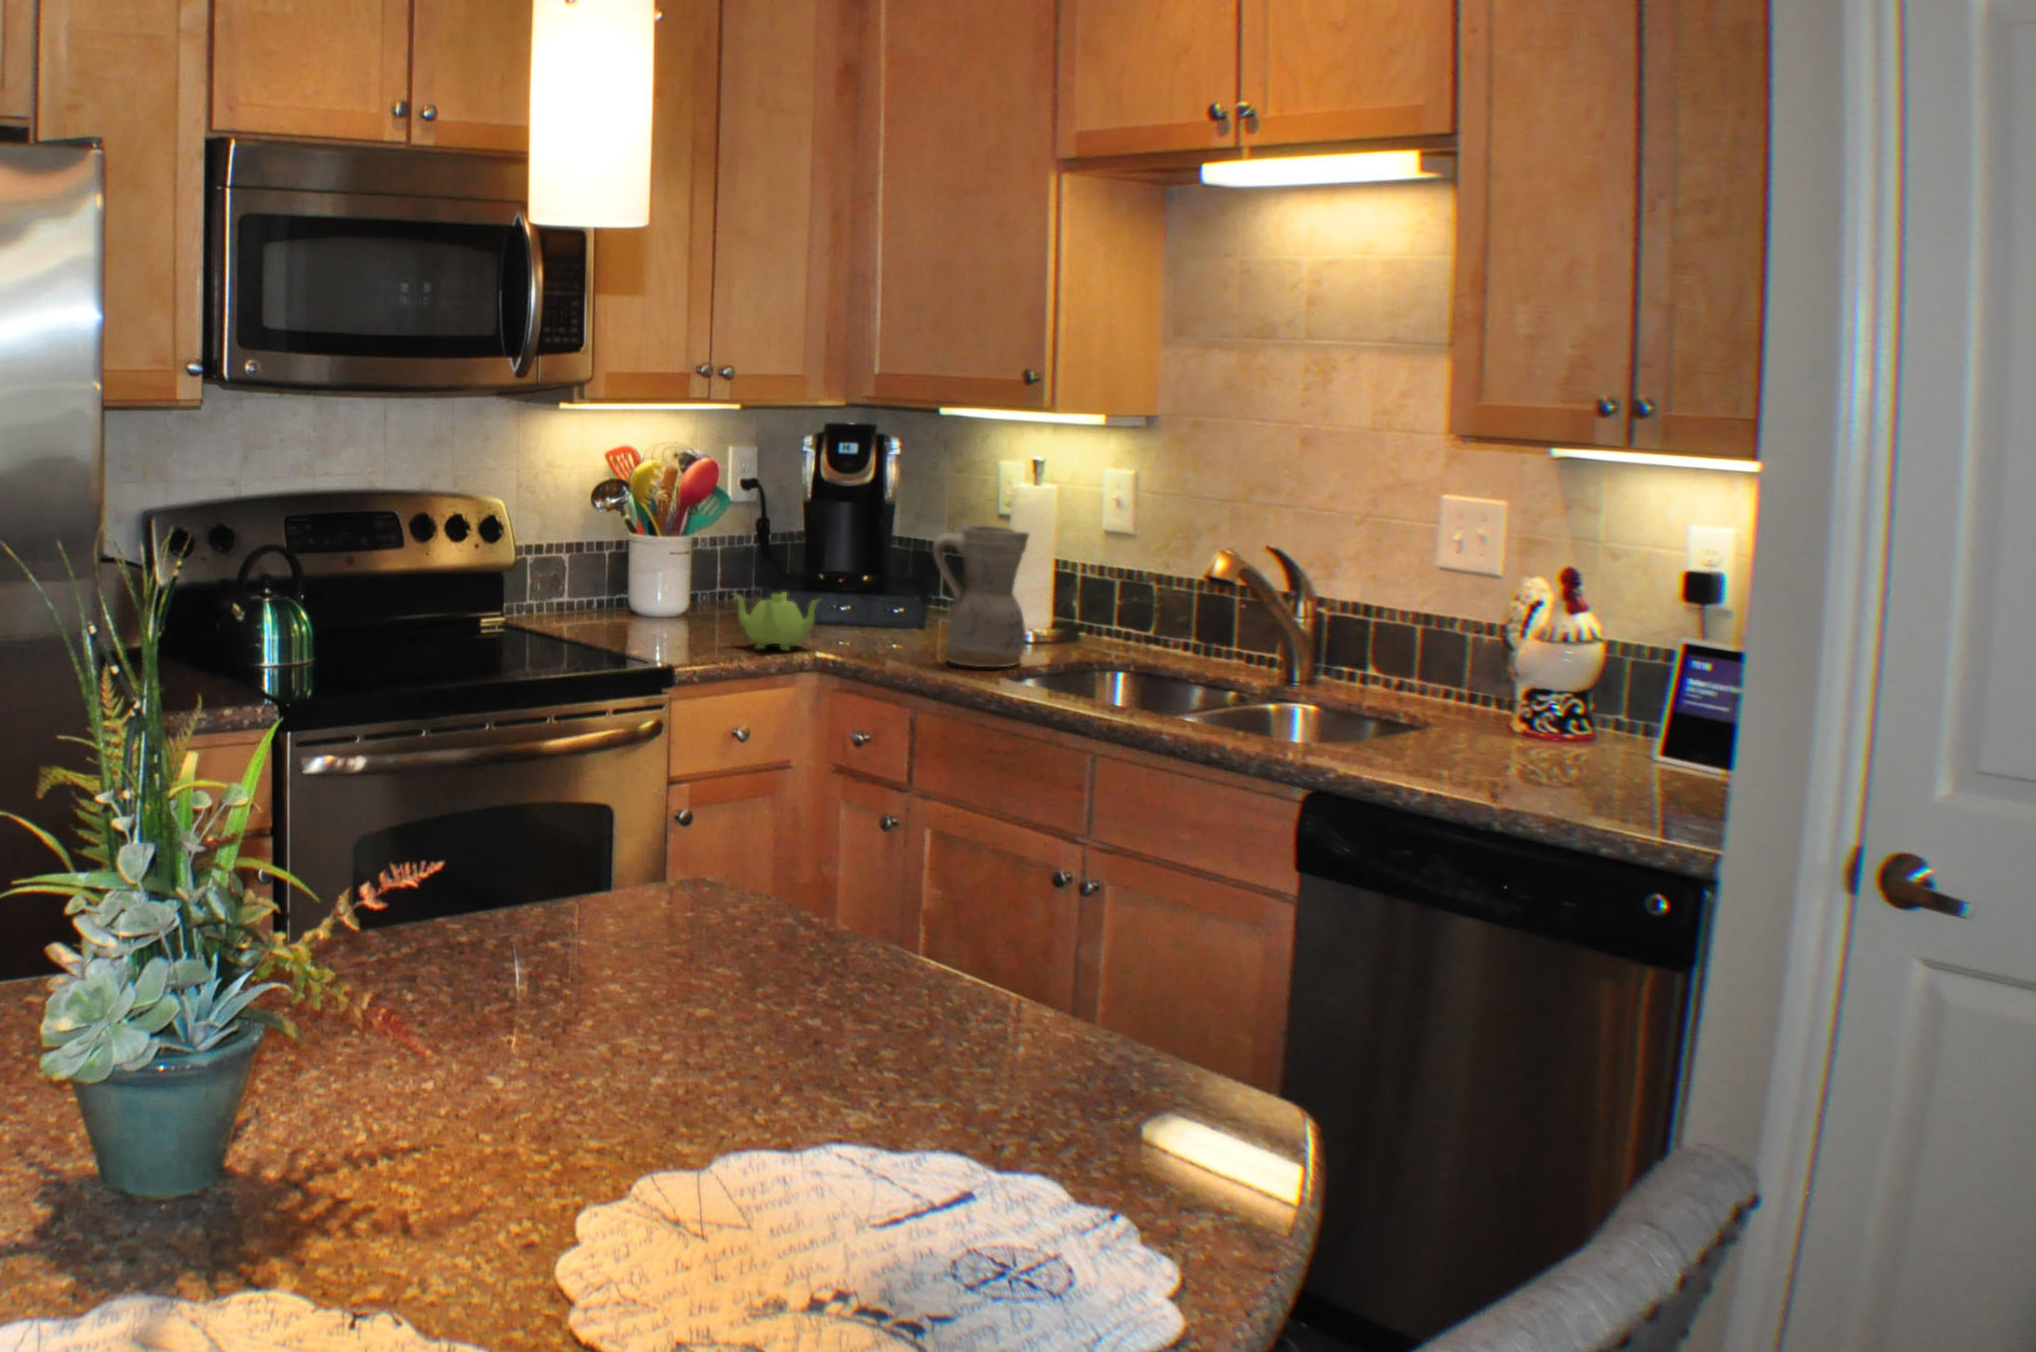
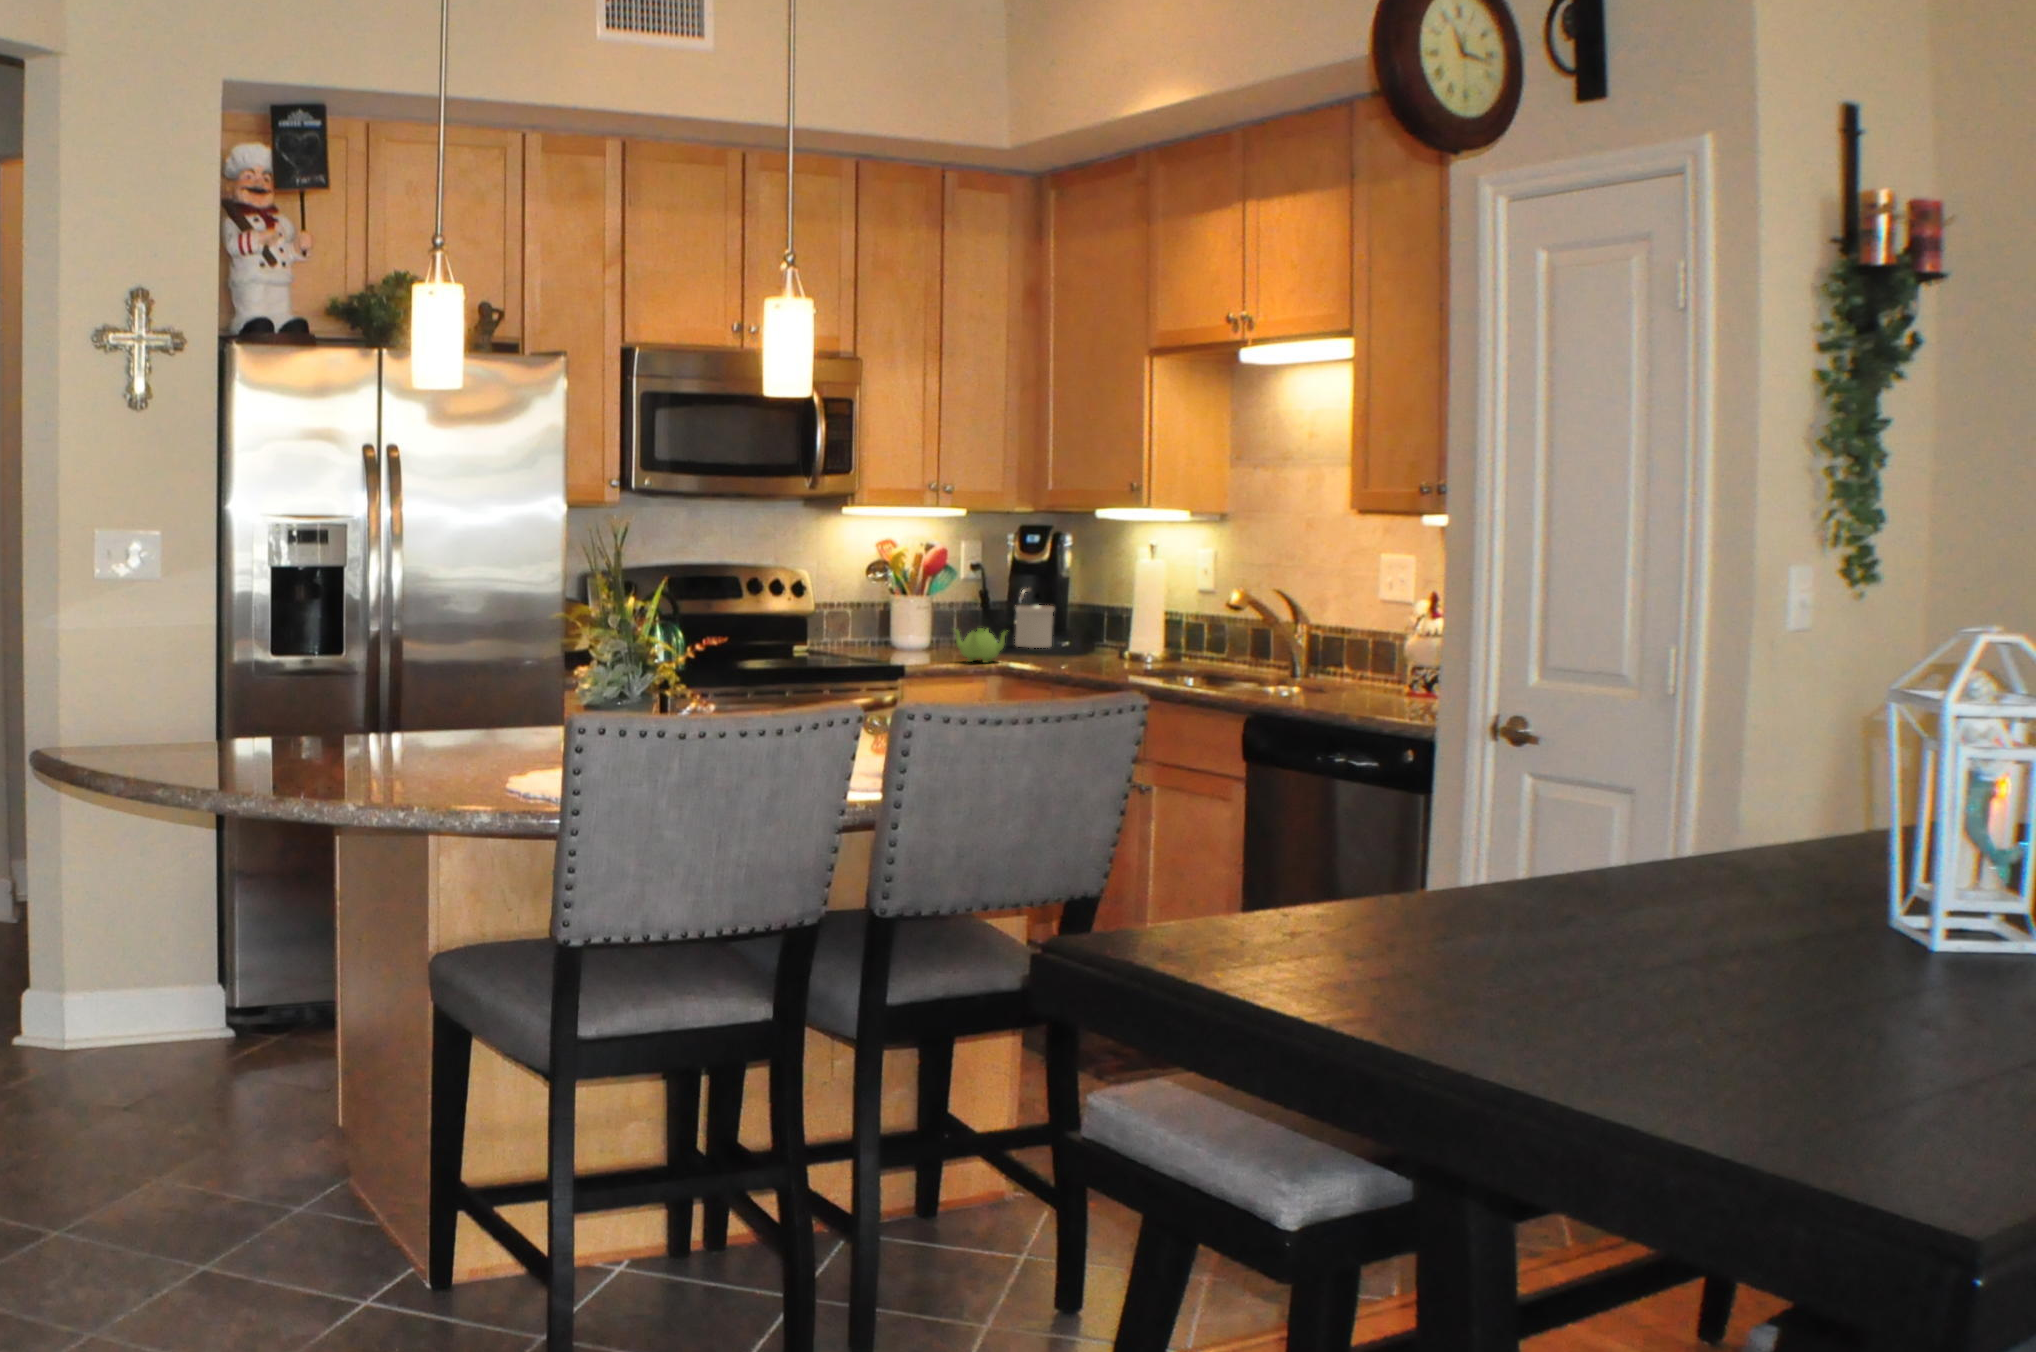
soap dispenser: none [816,514,876,614] -> present [1015,588,1054,648]
ceramic pitcher: present [933,525,1029,667] -> none [1077,580,1139,668]

